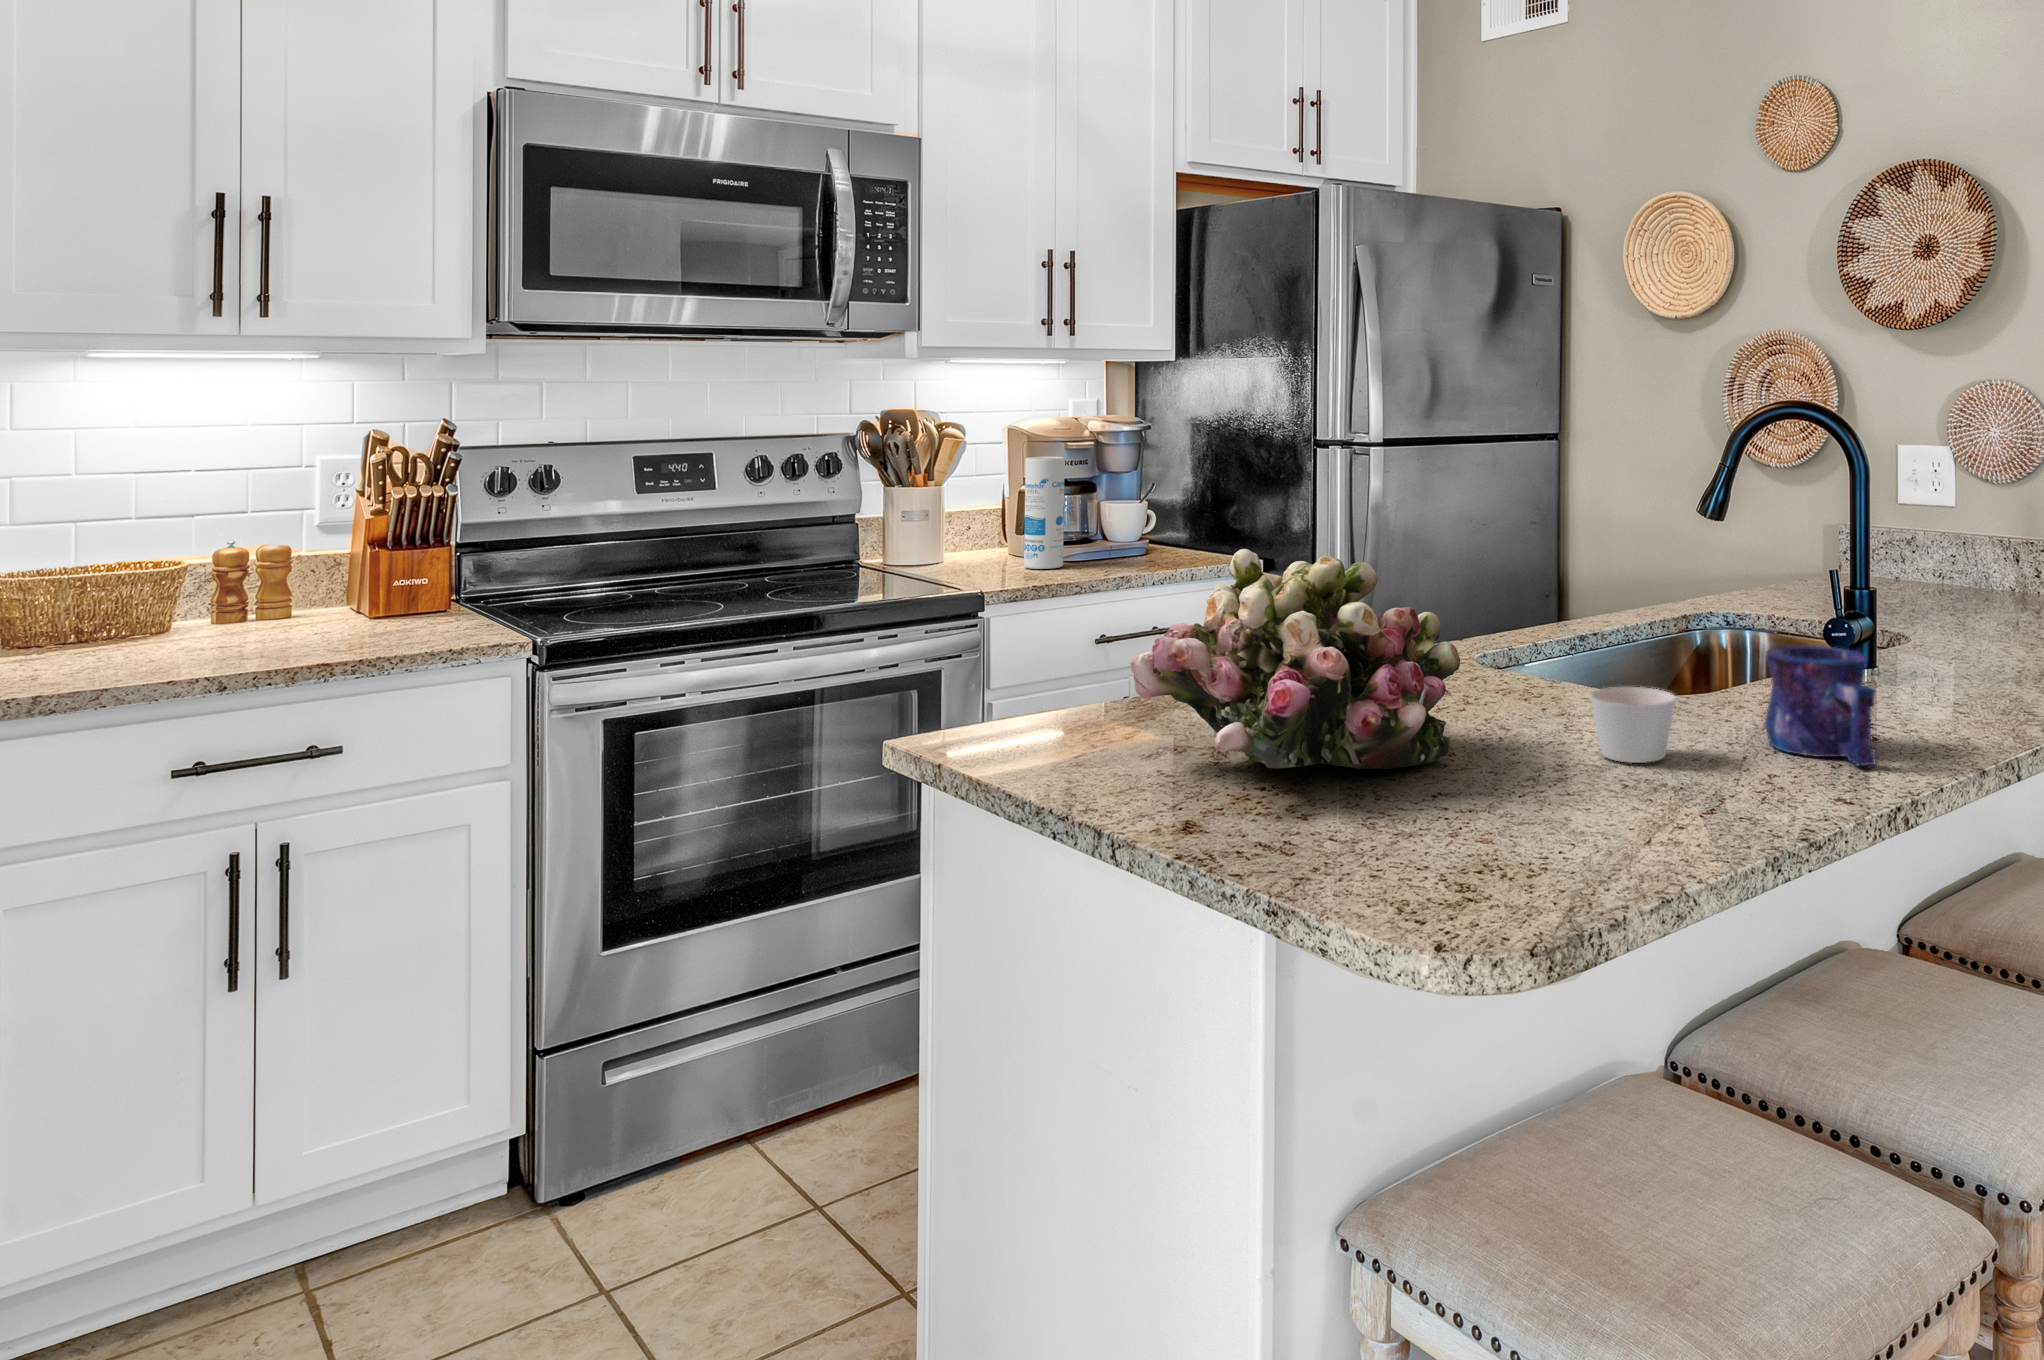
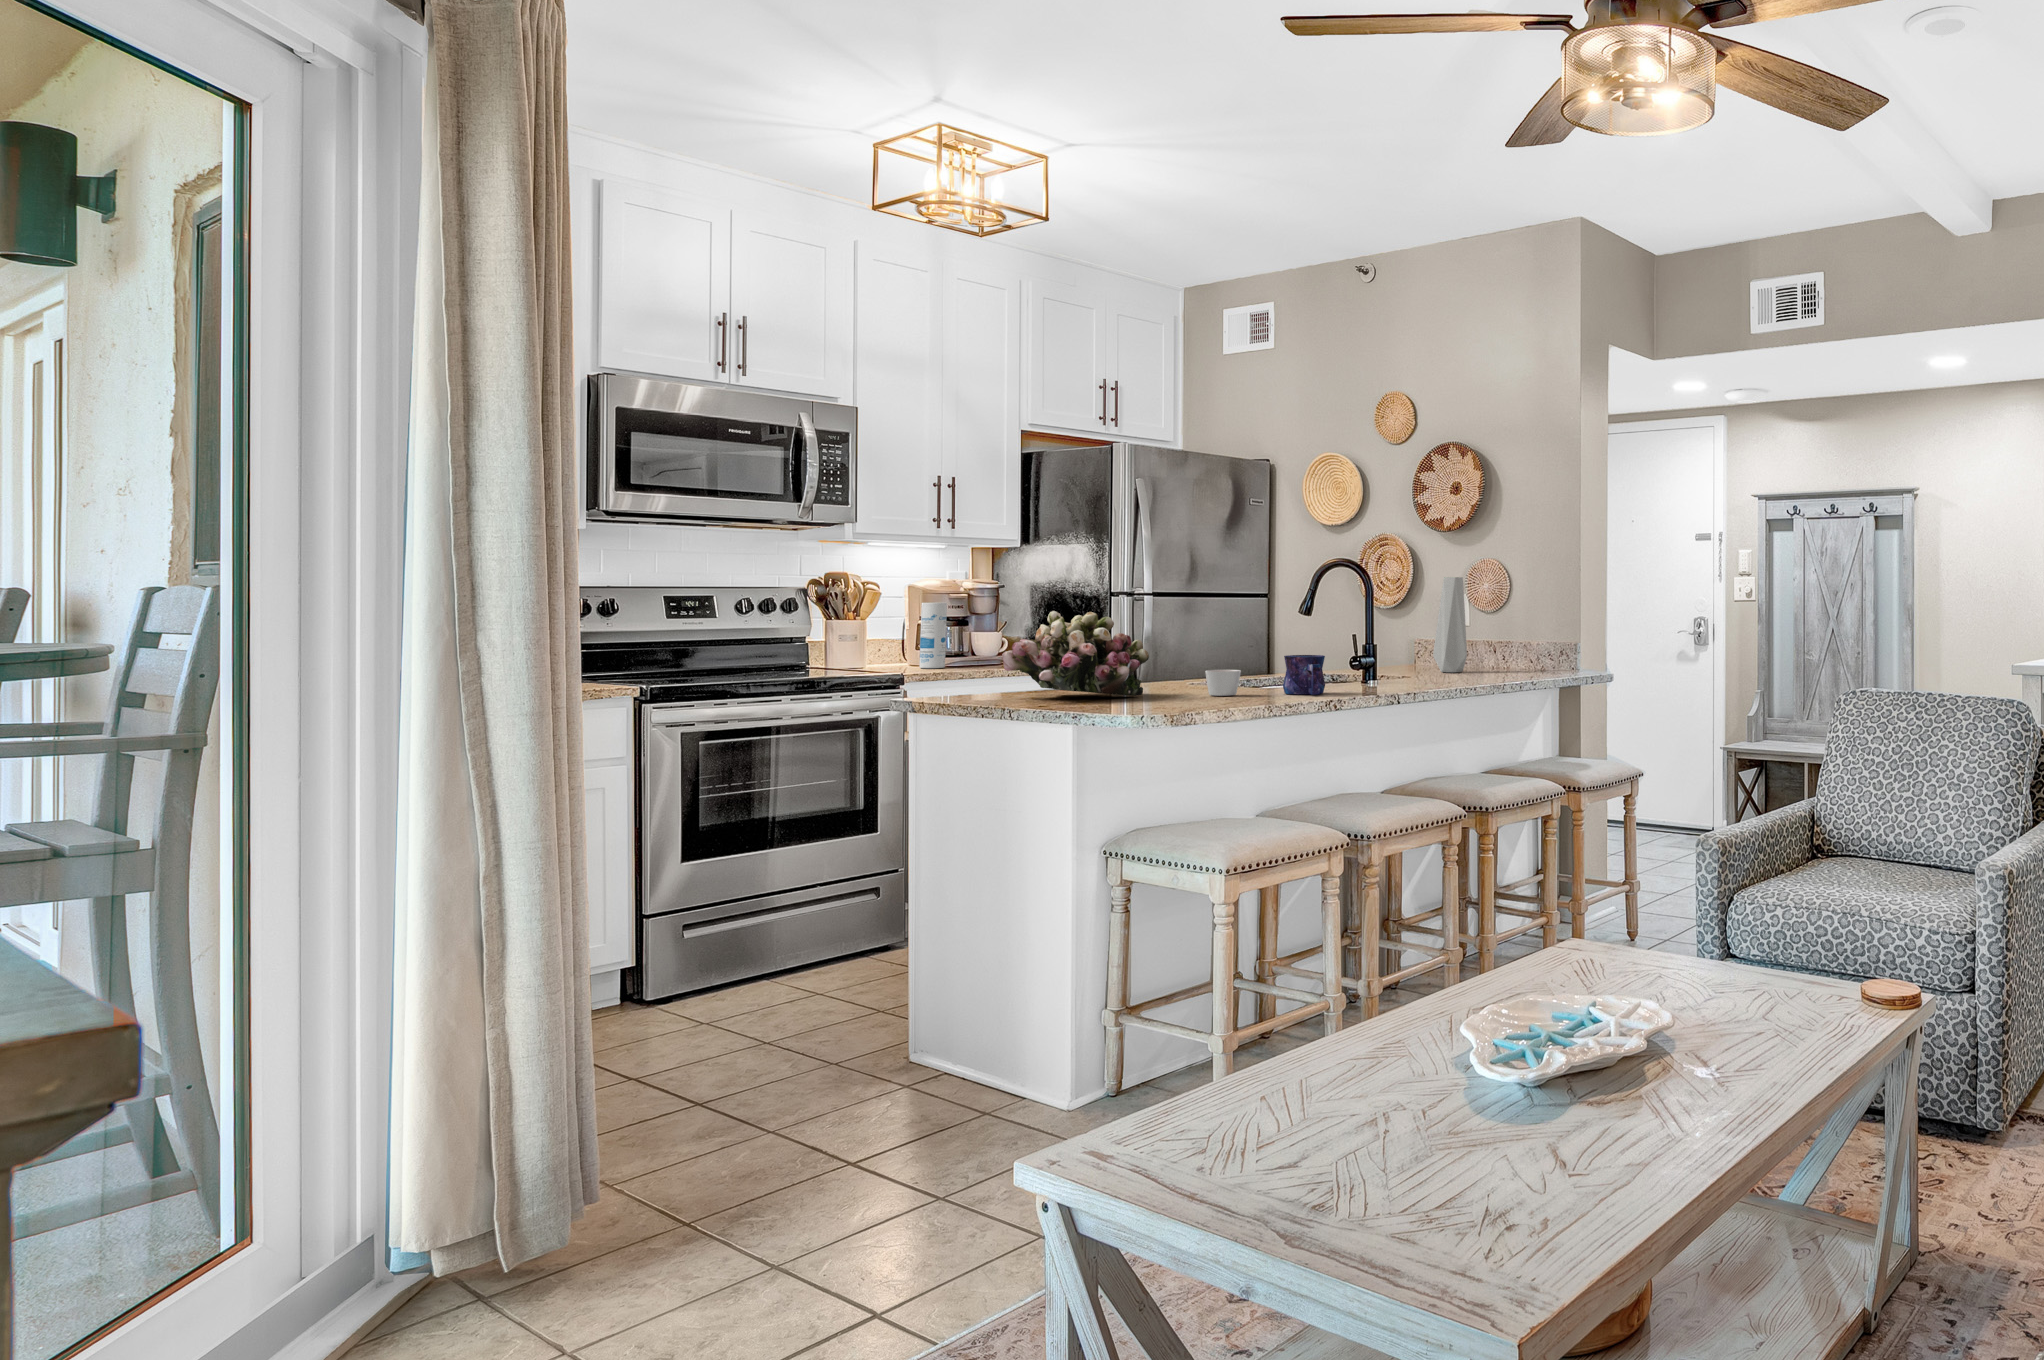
vase: none [1937,420,2011,613] -> present [1433,577,1467,672]

